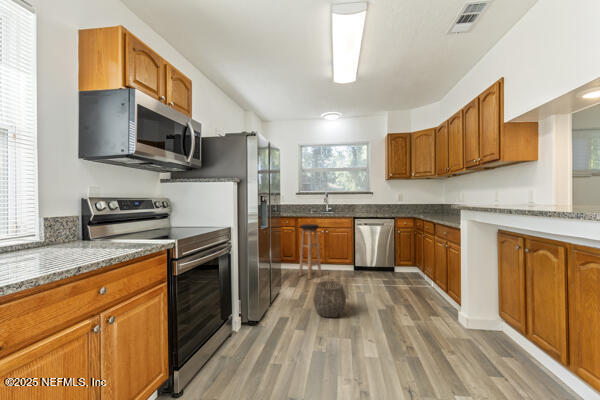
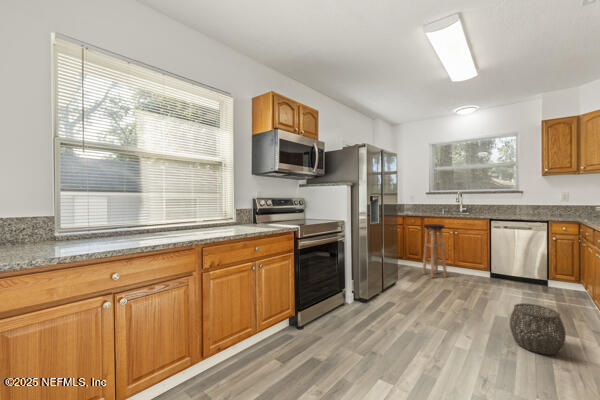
woven basket: present [313,281,346,317] -> present [510,303,566,355]

